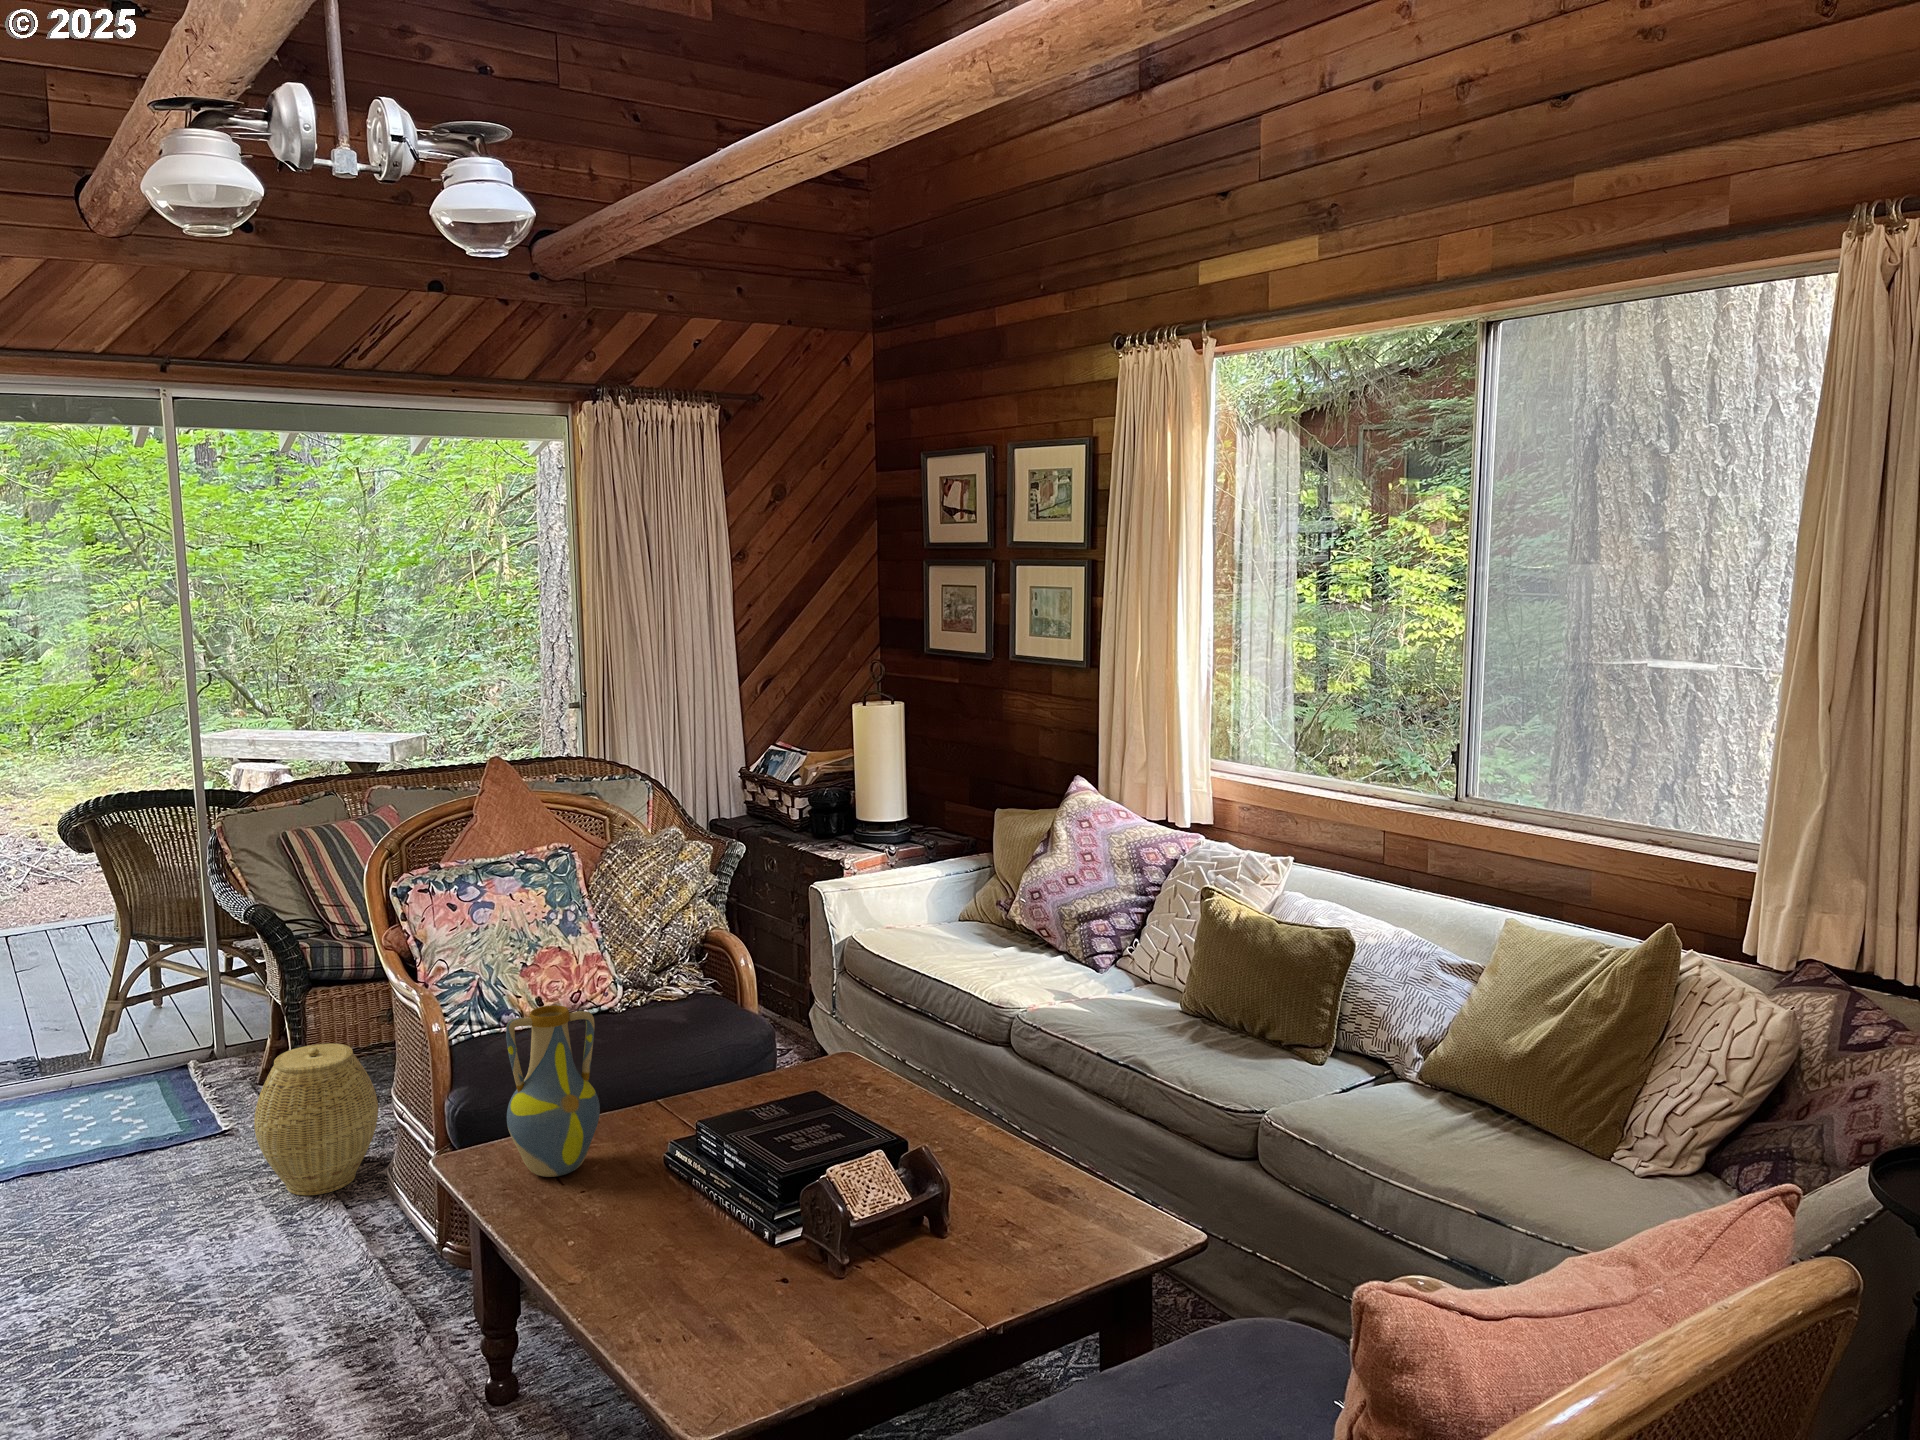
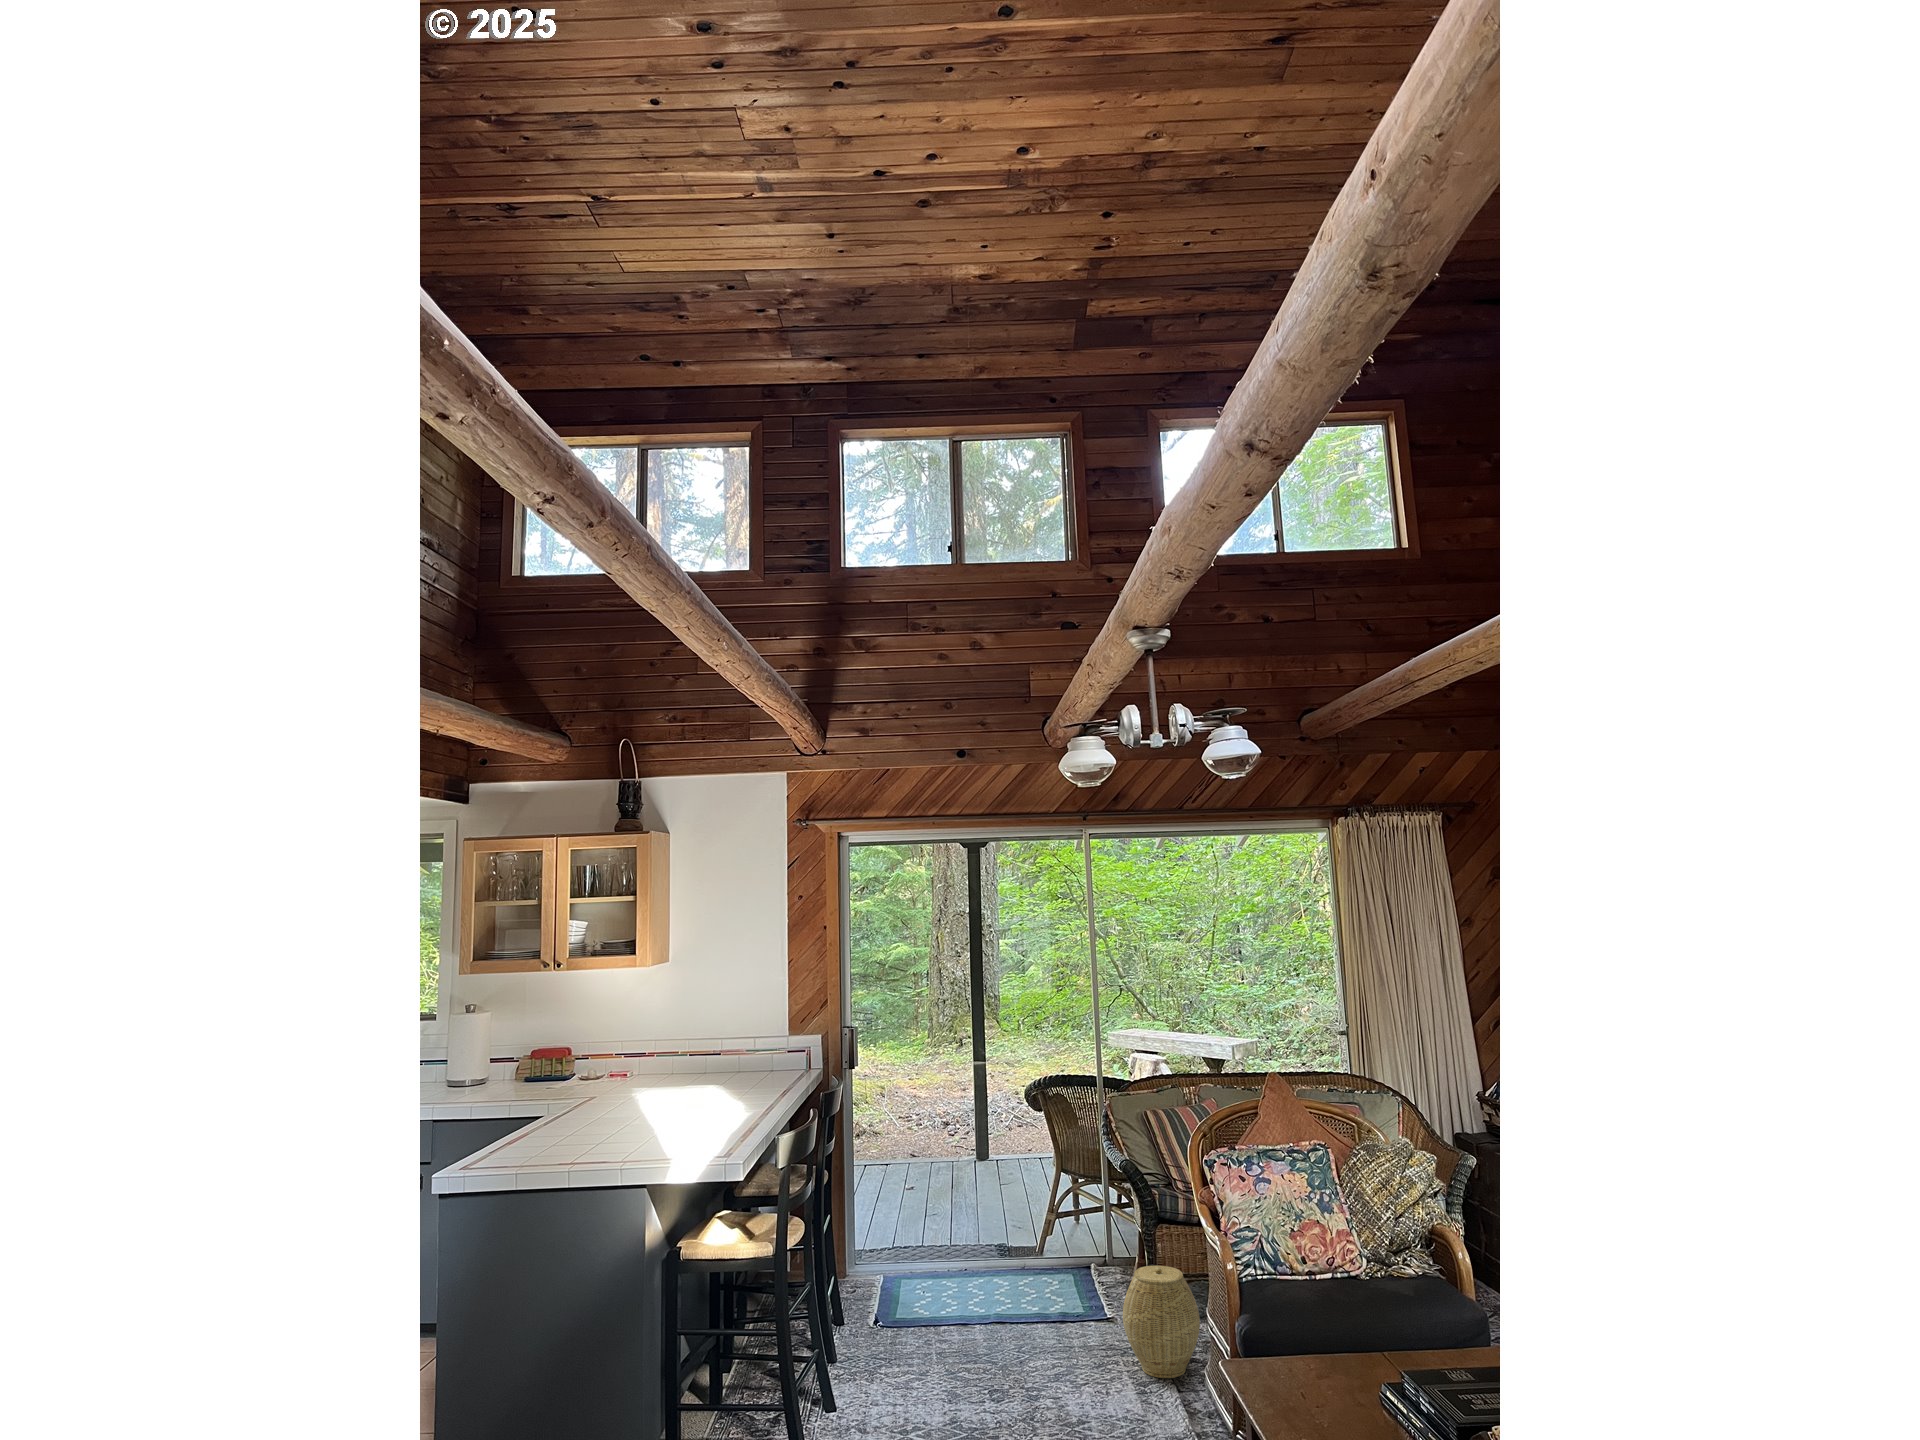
vase: present [506,1005,600,1177] -> none [1261,1258,1329,1391]

